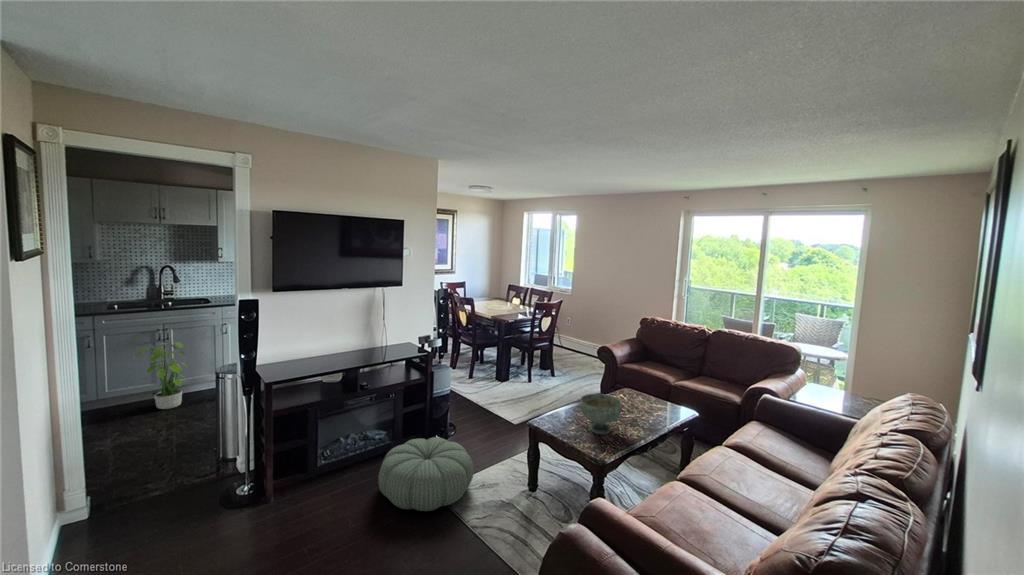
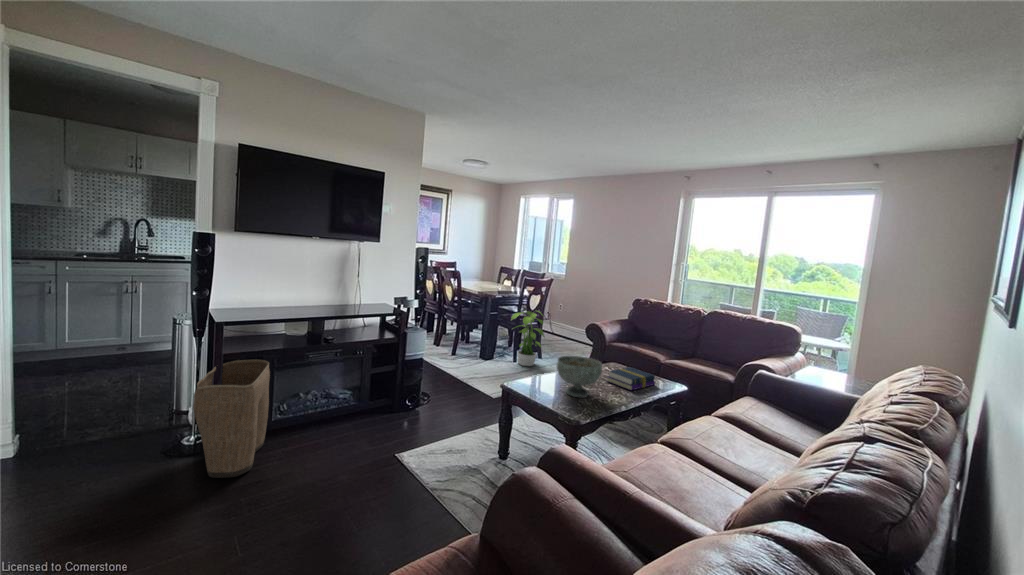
potted plant: present [135,342,187,409] -> present [511,311,544,366]
book: none [625,398,670,423] -> present [607,367,655,390]
laundry basket: none [255,412,315,528] -> present [193,359,270,478]
pouf: present [378,437,474,511] -> none [334,398,439,470]

